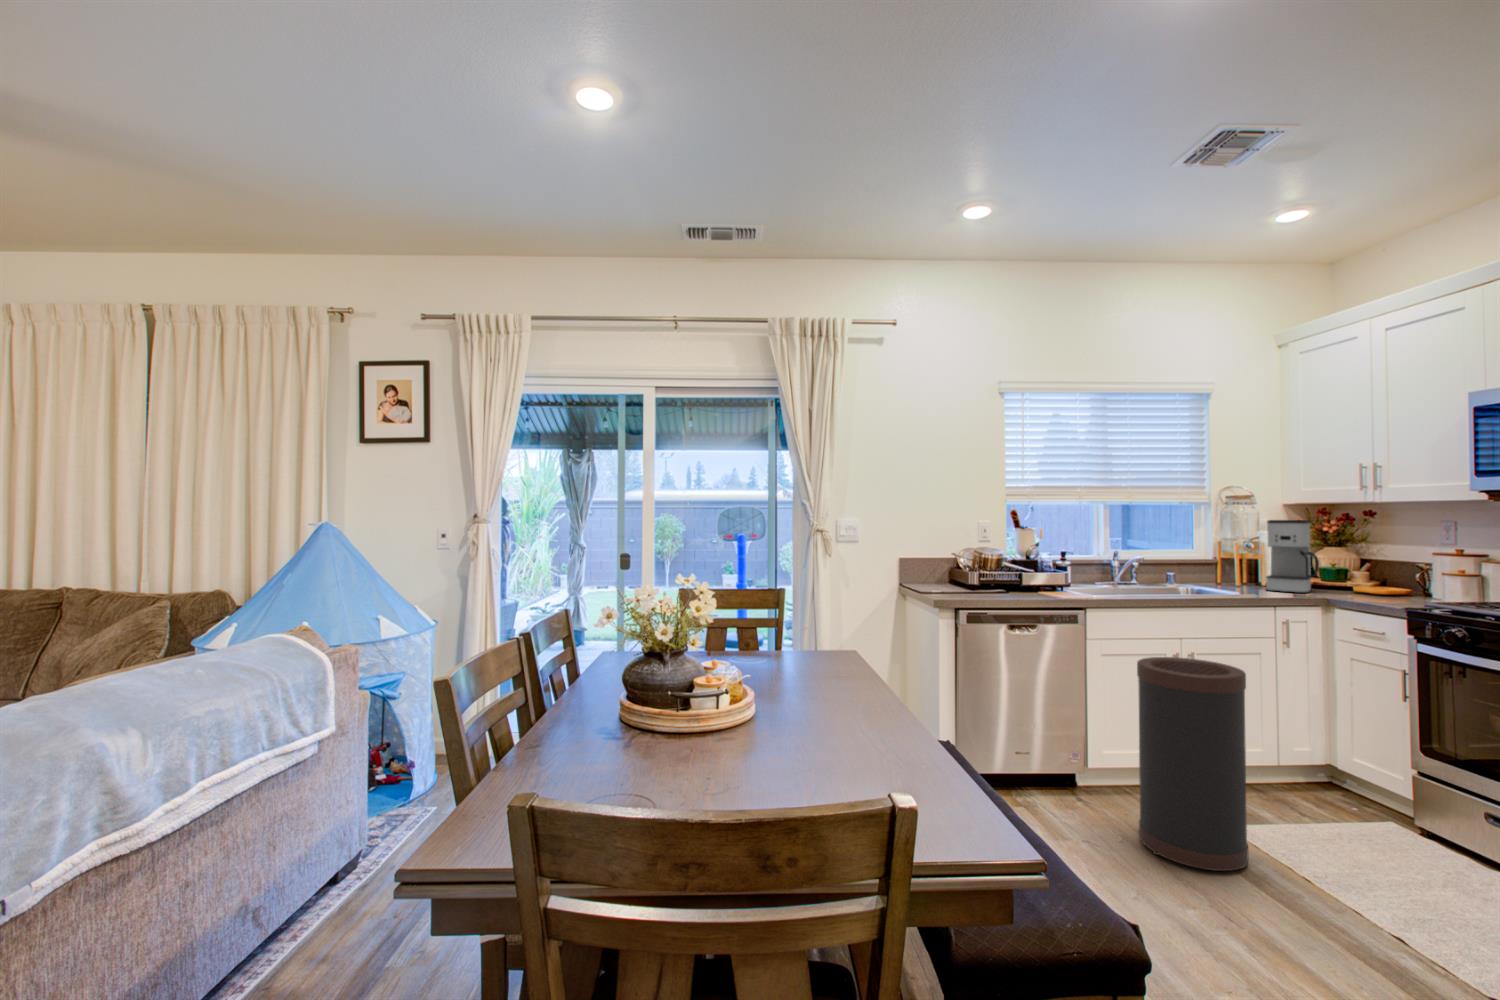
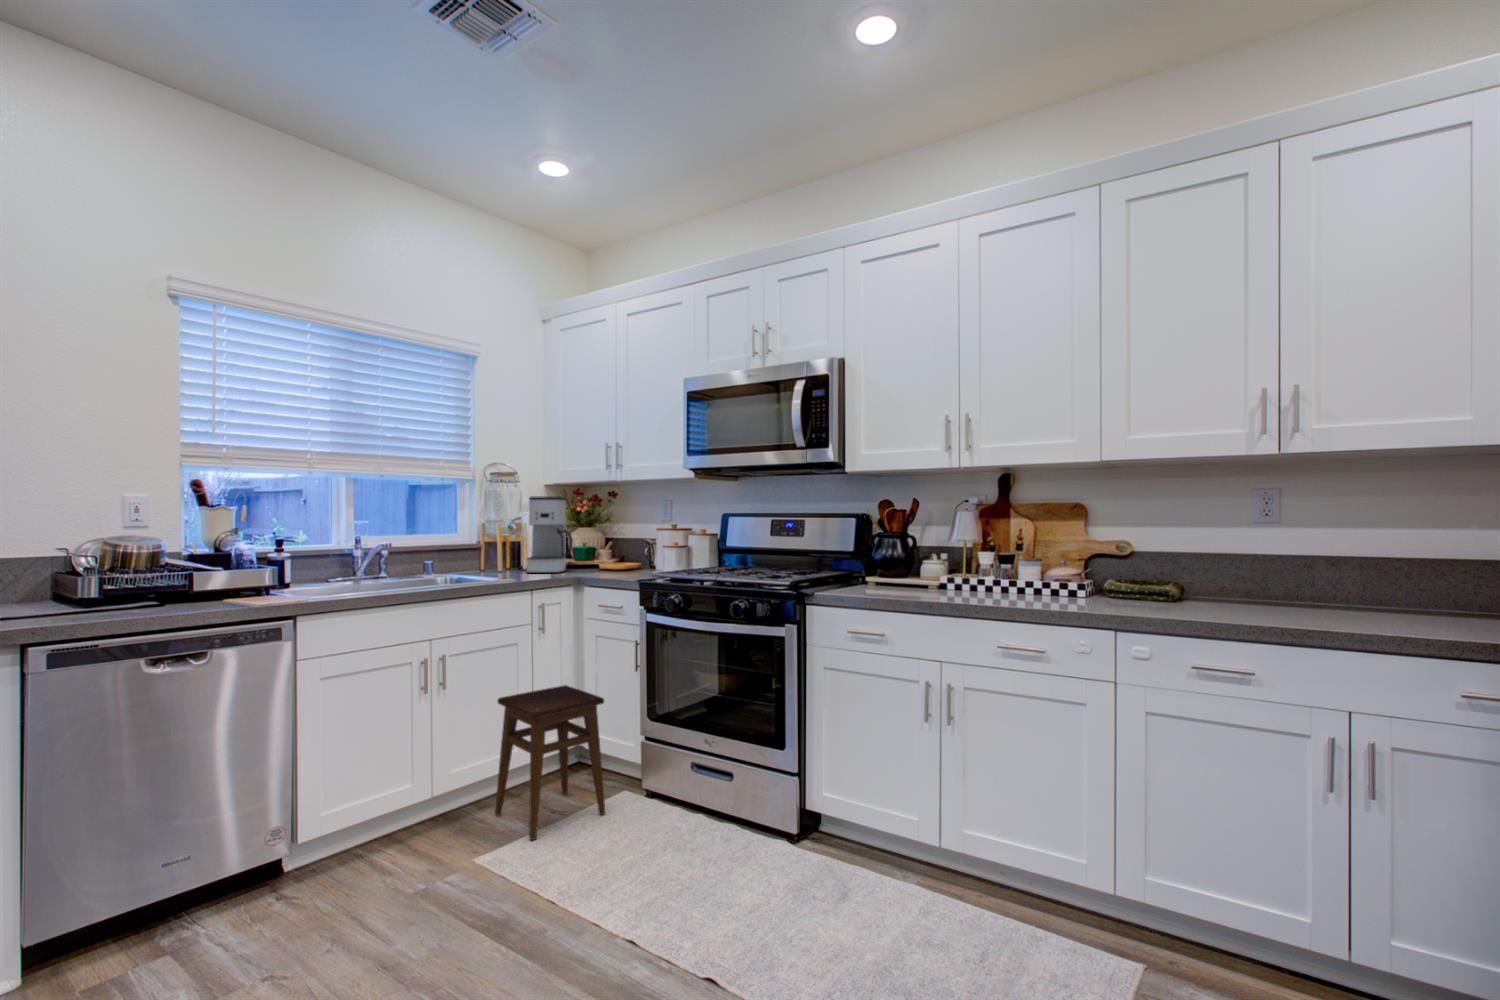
trash can: present [1137,657,1248,871] -> none [355,665,495,963]
stool: none [1241,697,1367,832] -> present [495,685,605,840]

